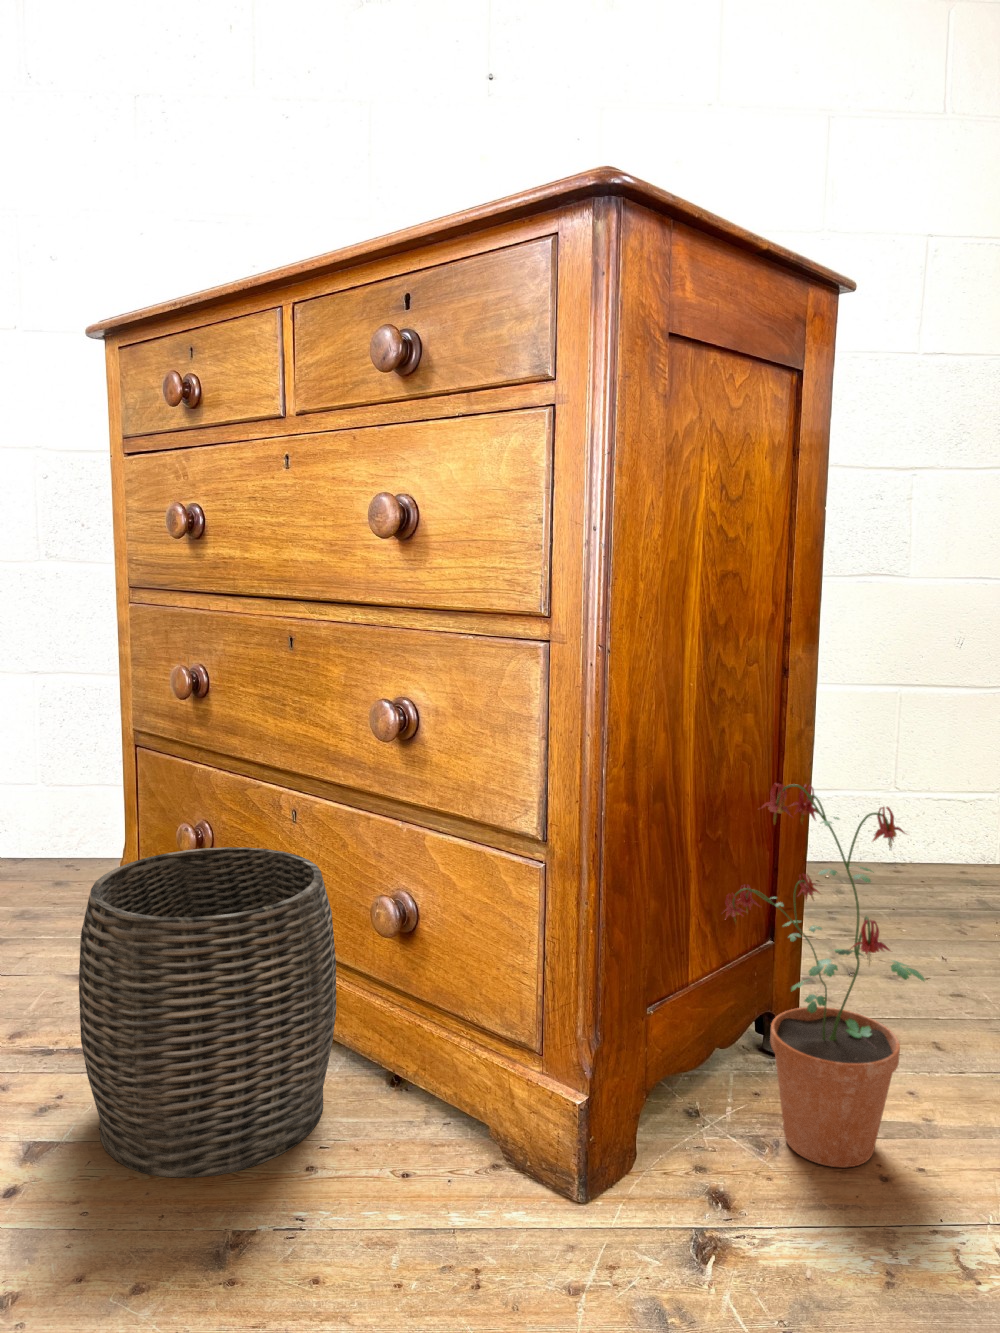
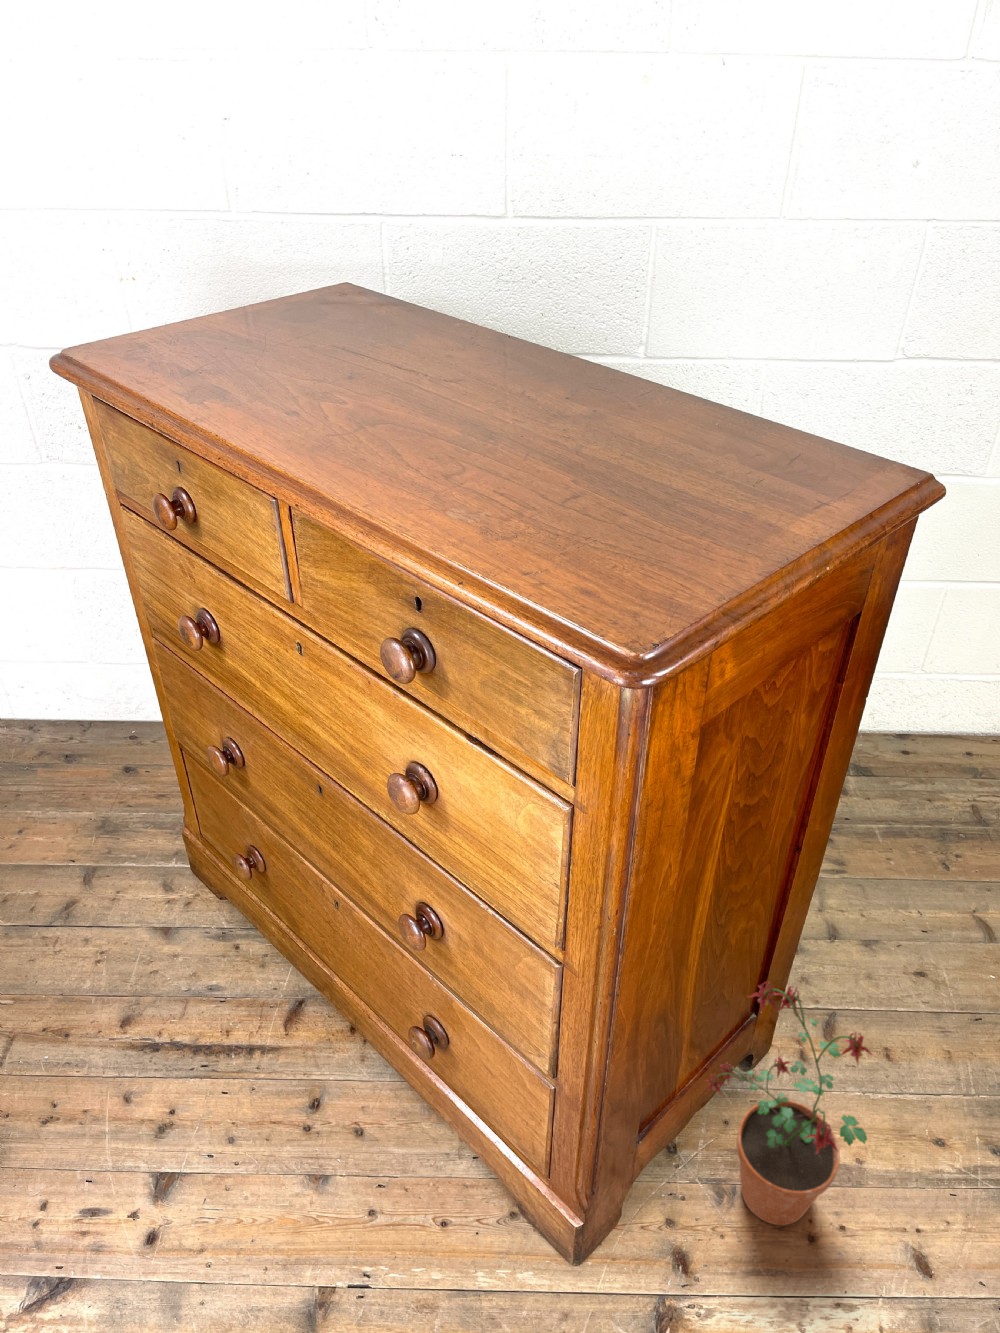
woven basket: present [79,847,336,1178] -> none [173,949,386,1223]

